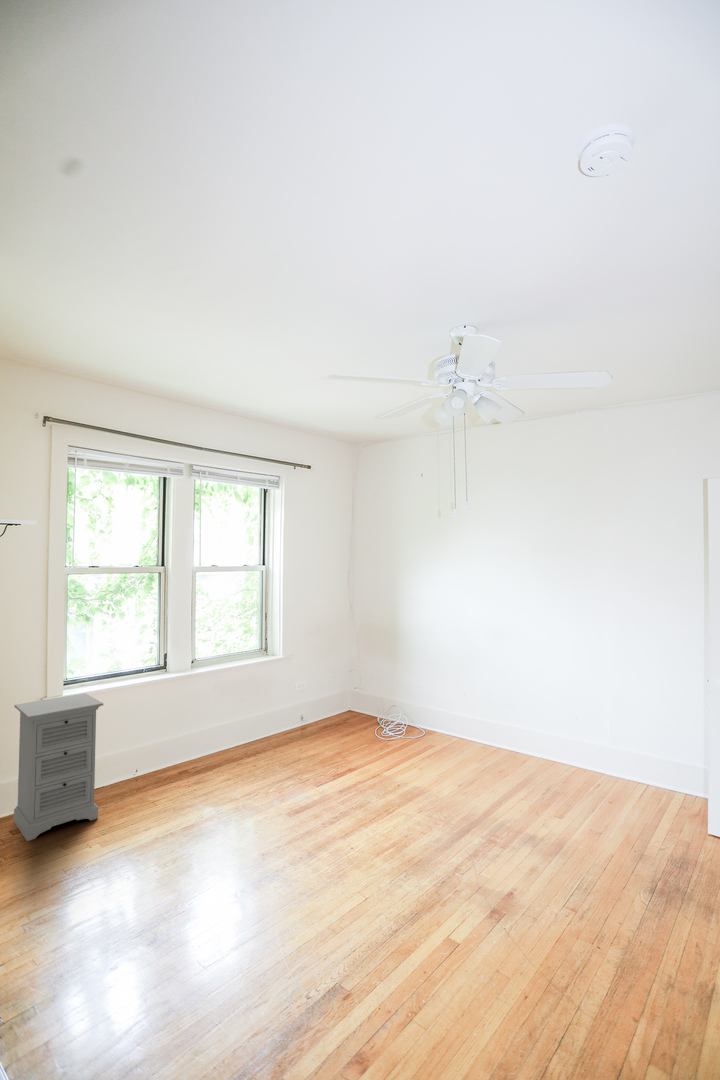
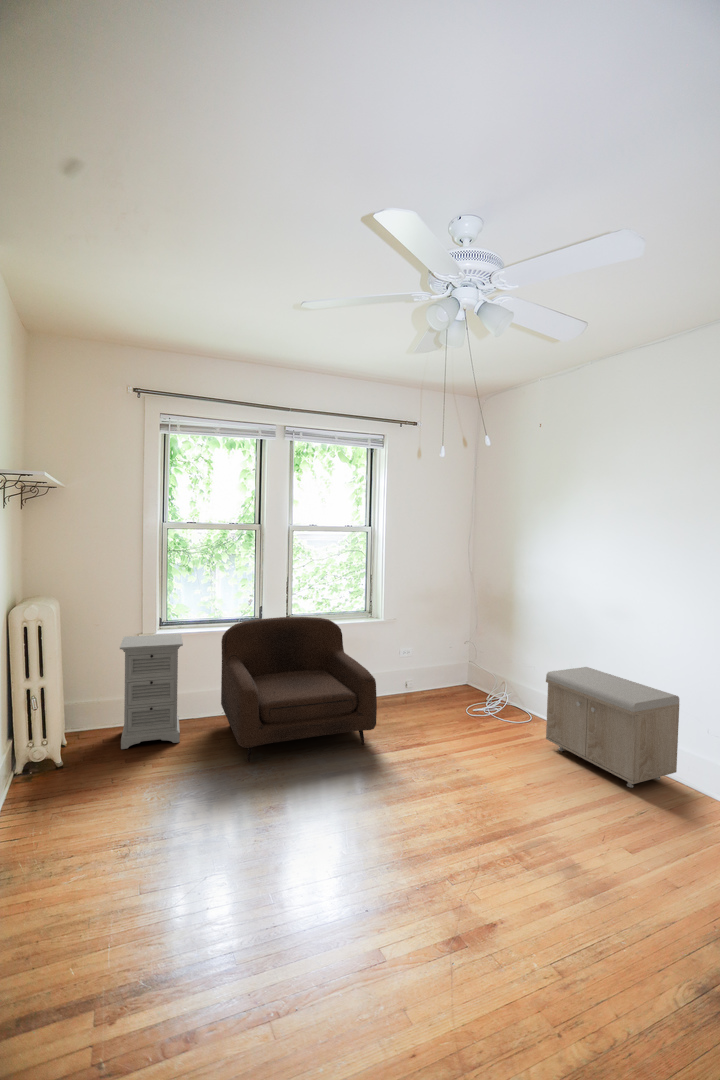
armchair: none [132,661,311,821] -> present [221,617,377,762]
storage bench: none [447,678,549,770] -> present [546,667,679,787]

